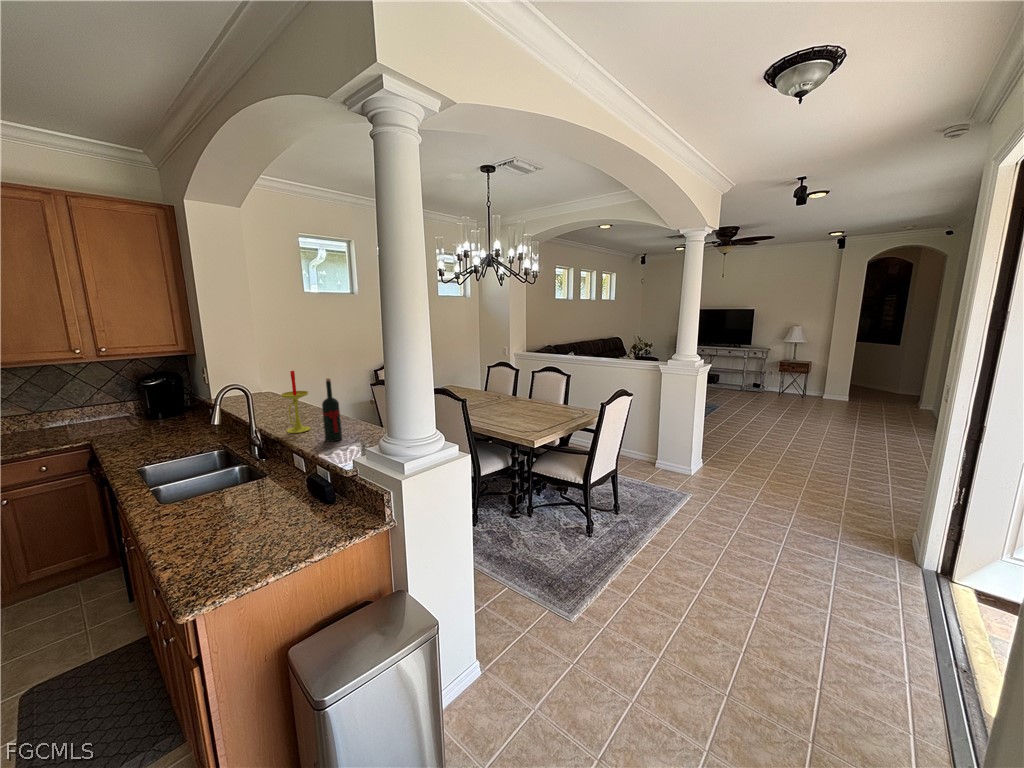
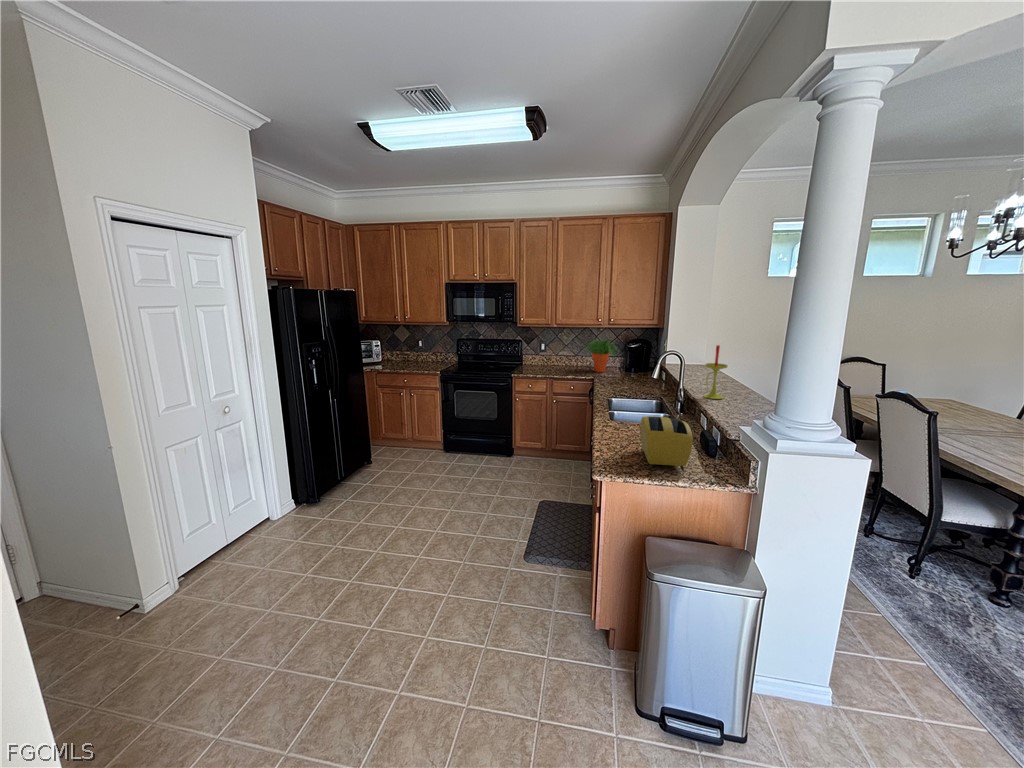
wine bottle: present [322,378,342,442] -> none [729,355,749,412]
potted plant: none [48,380,132,431] -> present [585,340,617,372]
toaster: none [229,475,316,558] -> present [641,416,693,471]

